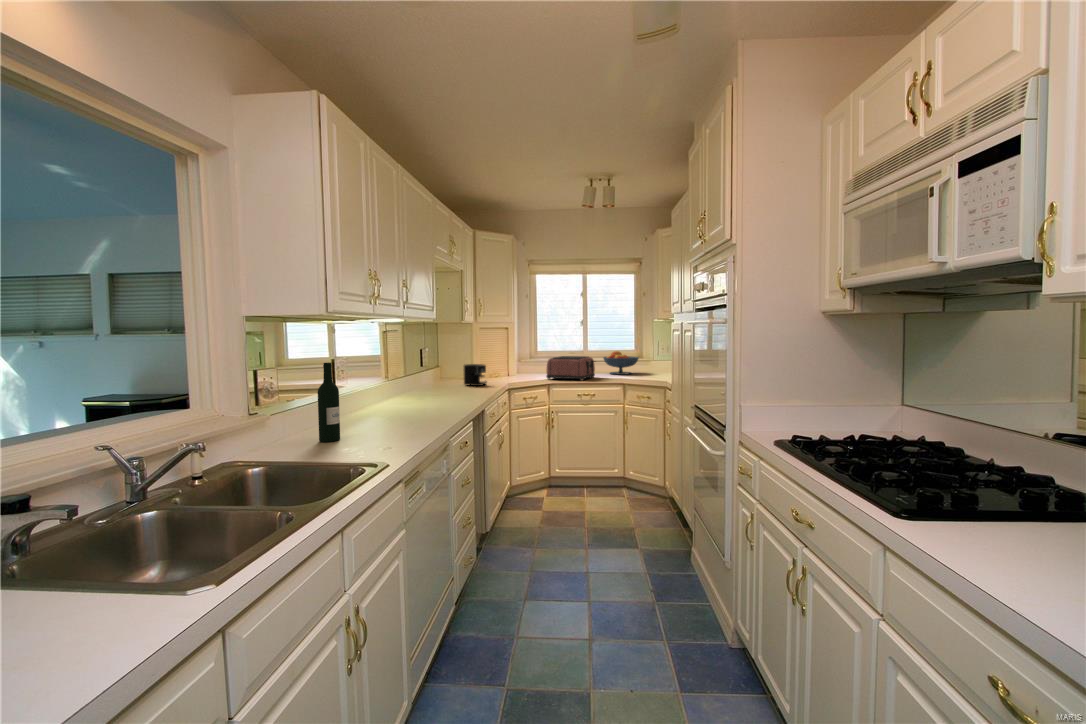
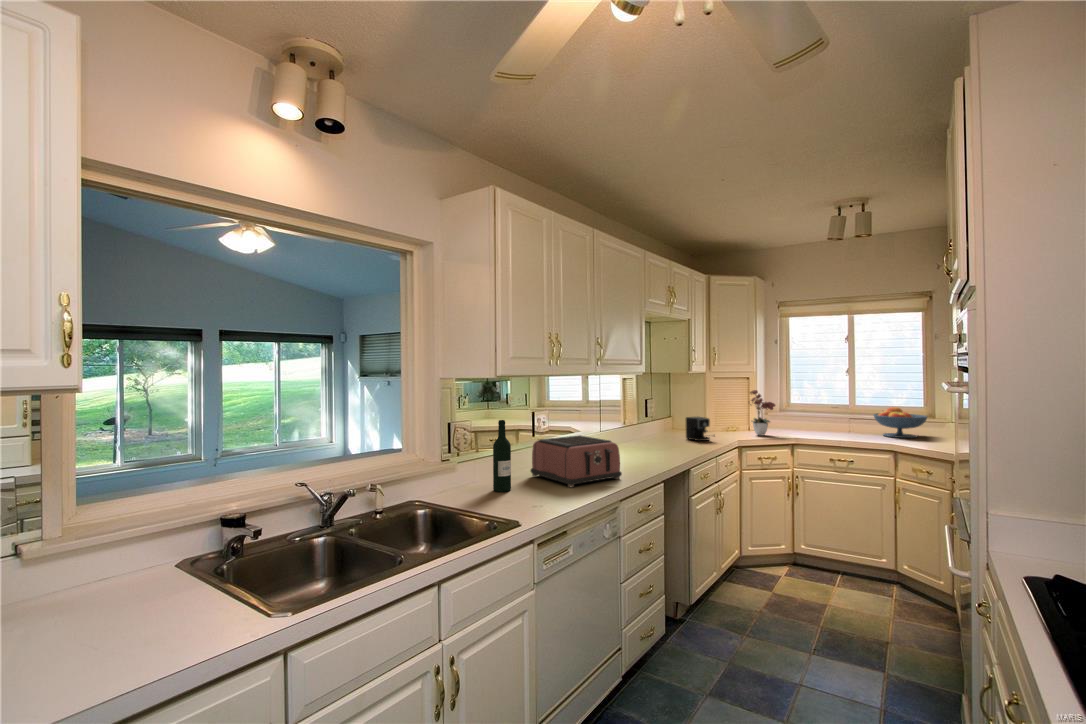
flower arrangement: none [512,337,537,379] -> present [750,390,775,435]
toaster: present [546,356,595,381] -> present [531,435,622,487]

